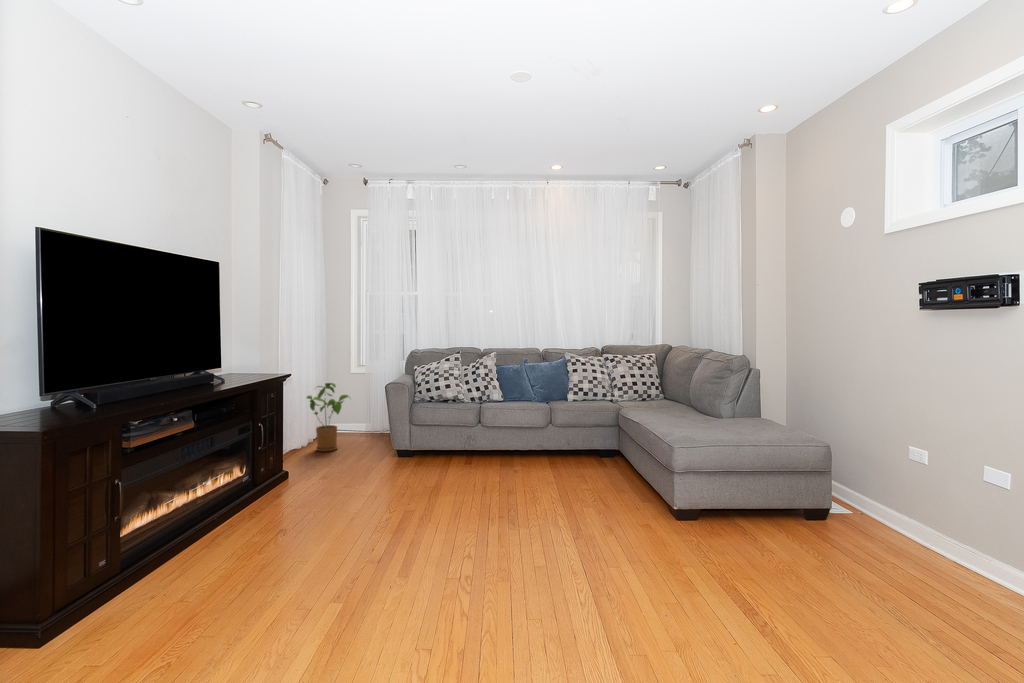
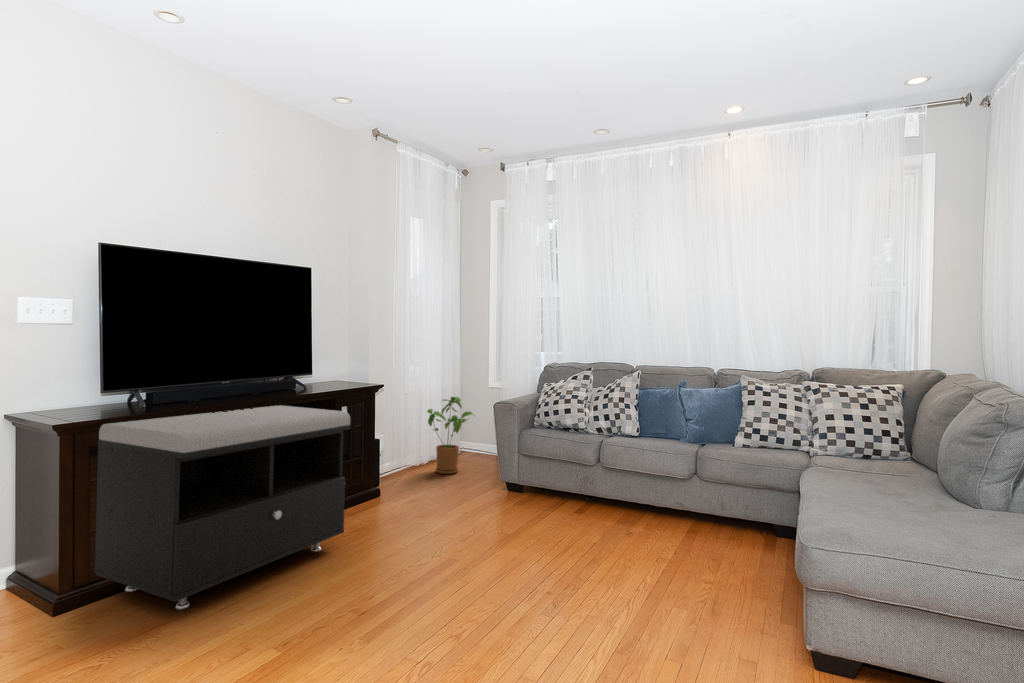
storage bench: none [94,401,311,597] -> present [95,405,350,609]

